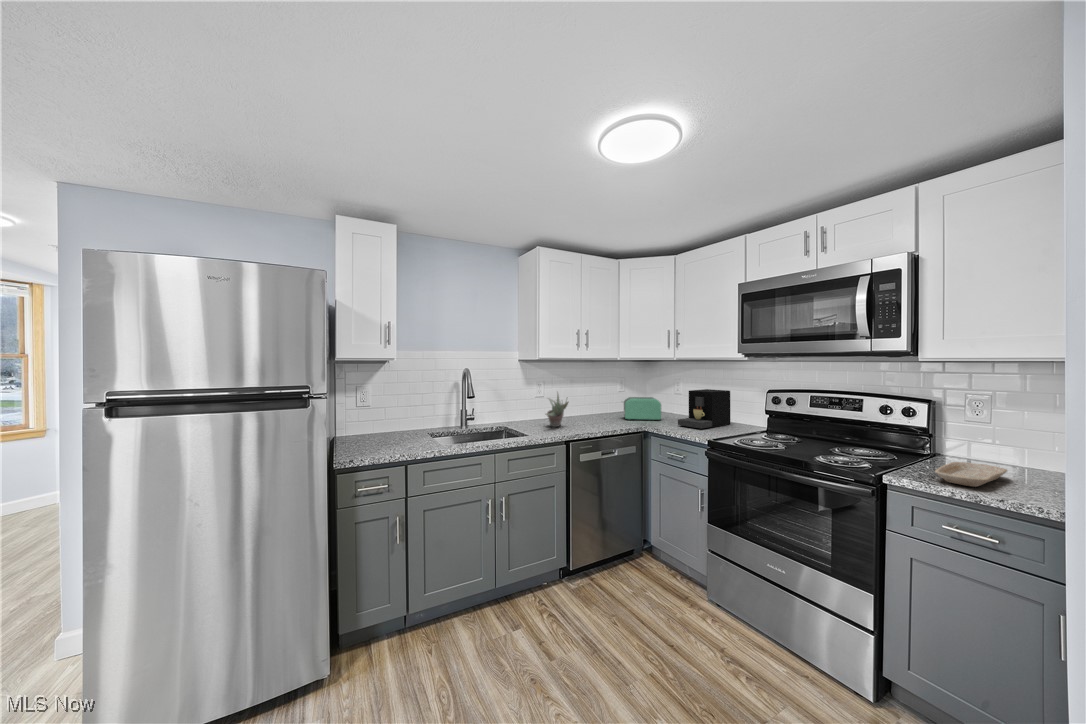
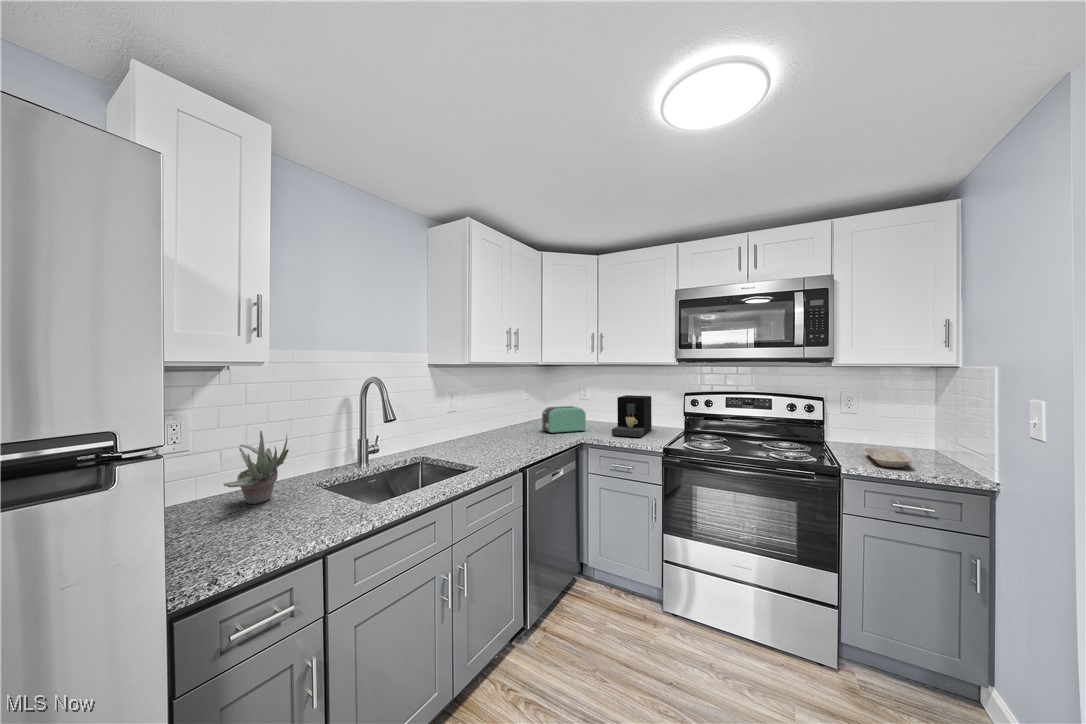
succulent plant: present [546,392,568,427] -> present [224,431,289,504]

